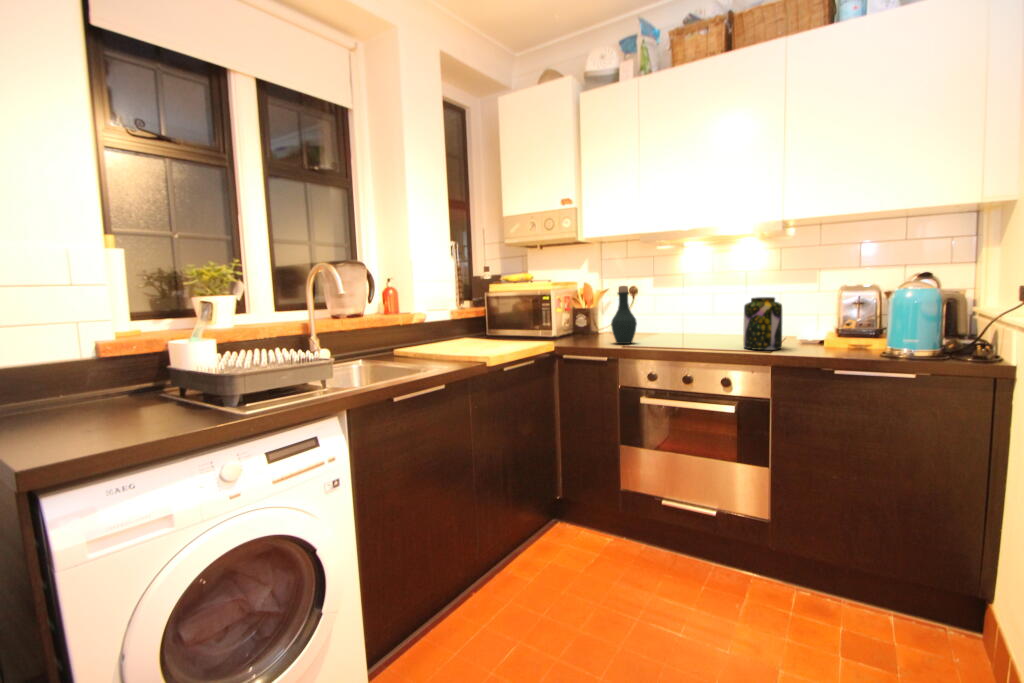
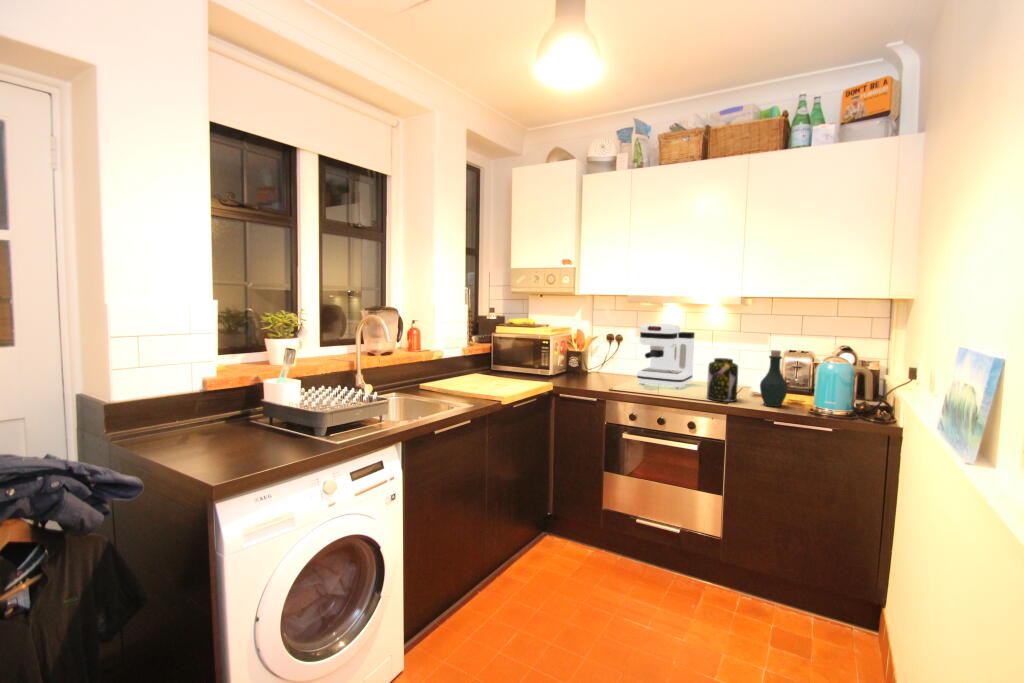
coffee maker: none [657,265,726,340] -> present [637,324,694,388]
bottle: present [611,286,637,344] -> present [760,350,788,407]

